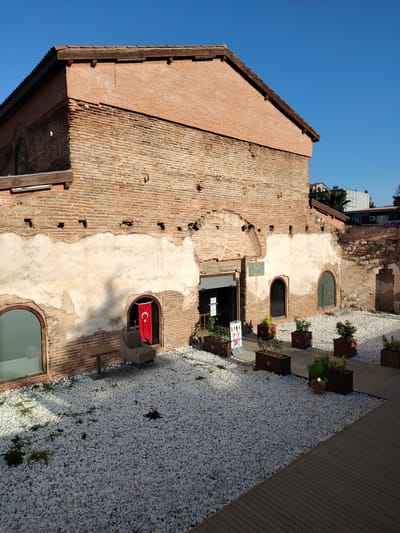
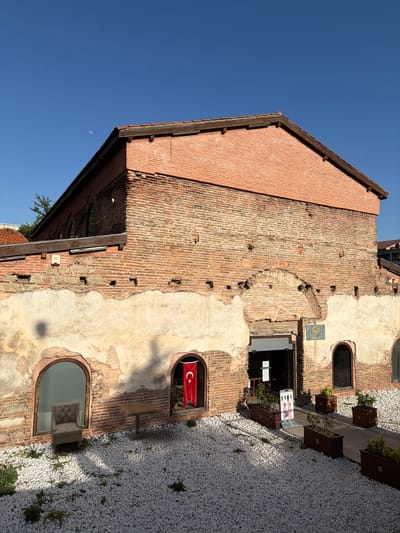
chair: present [121,330,156,370] -> present [51,402,83,453]
potted tree: present [306,363,326,393] -> none [355,443,383,486]

